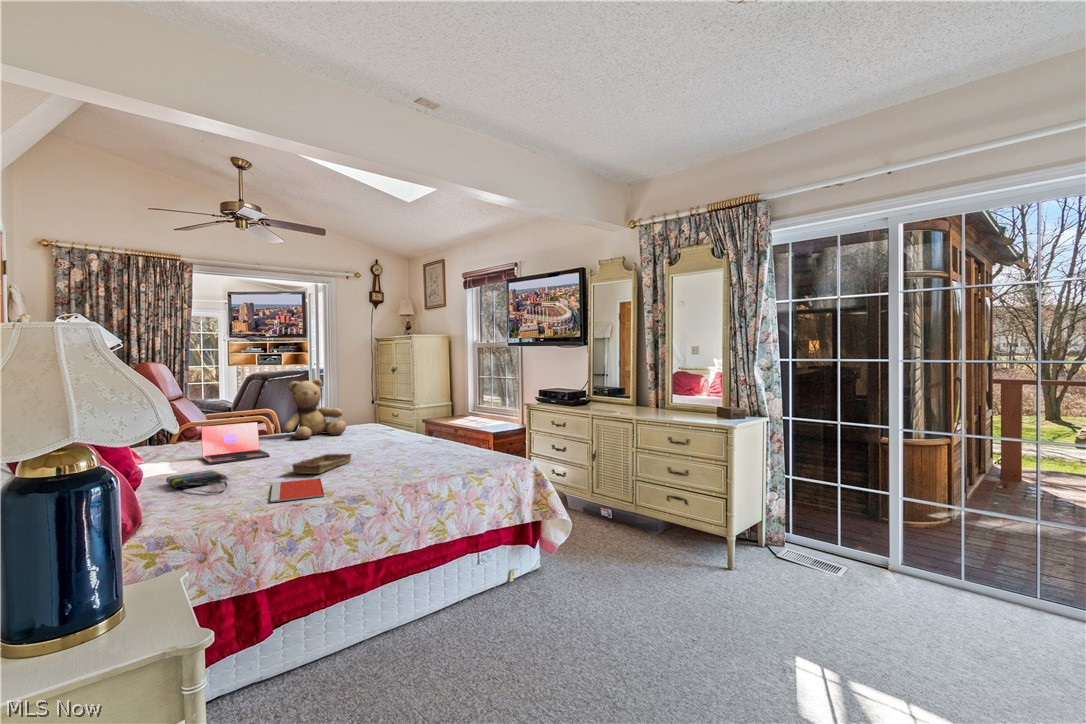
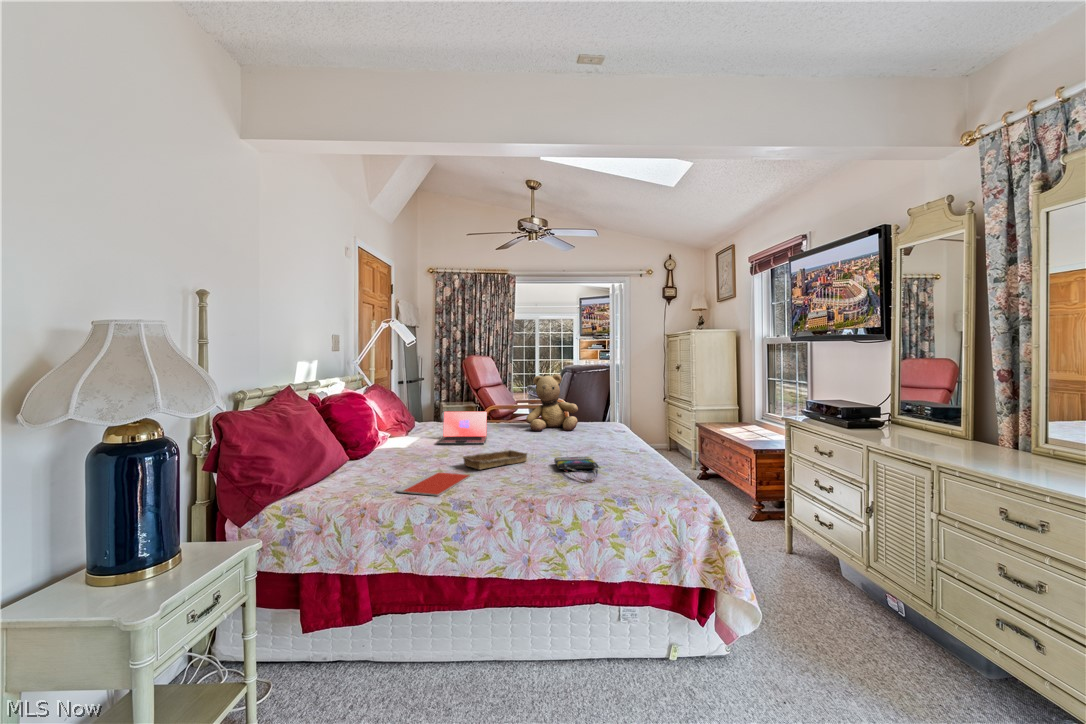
tote bag: present [166,470,228,494] -> present [554,457,600,482]

